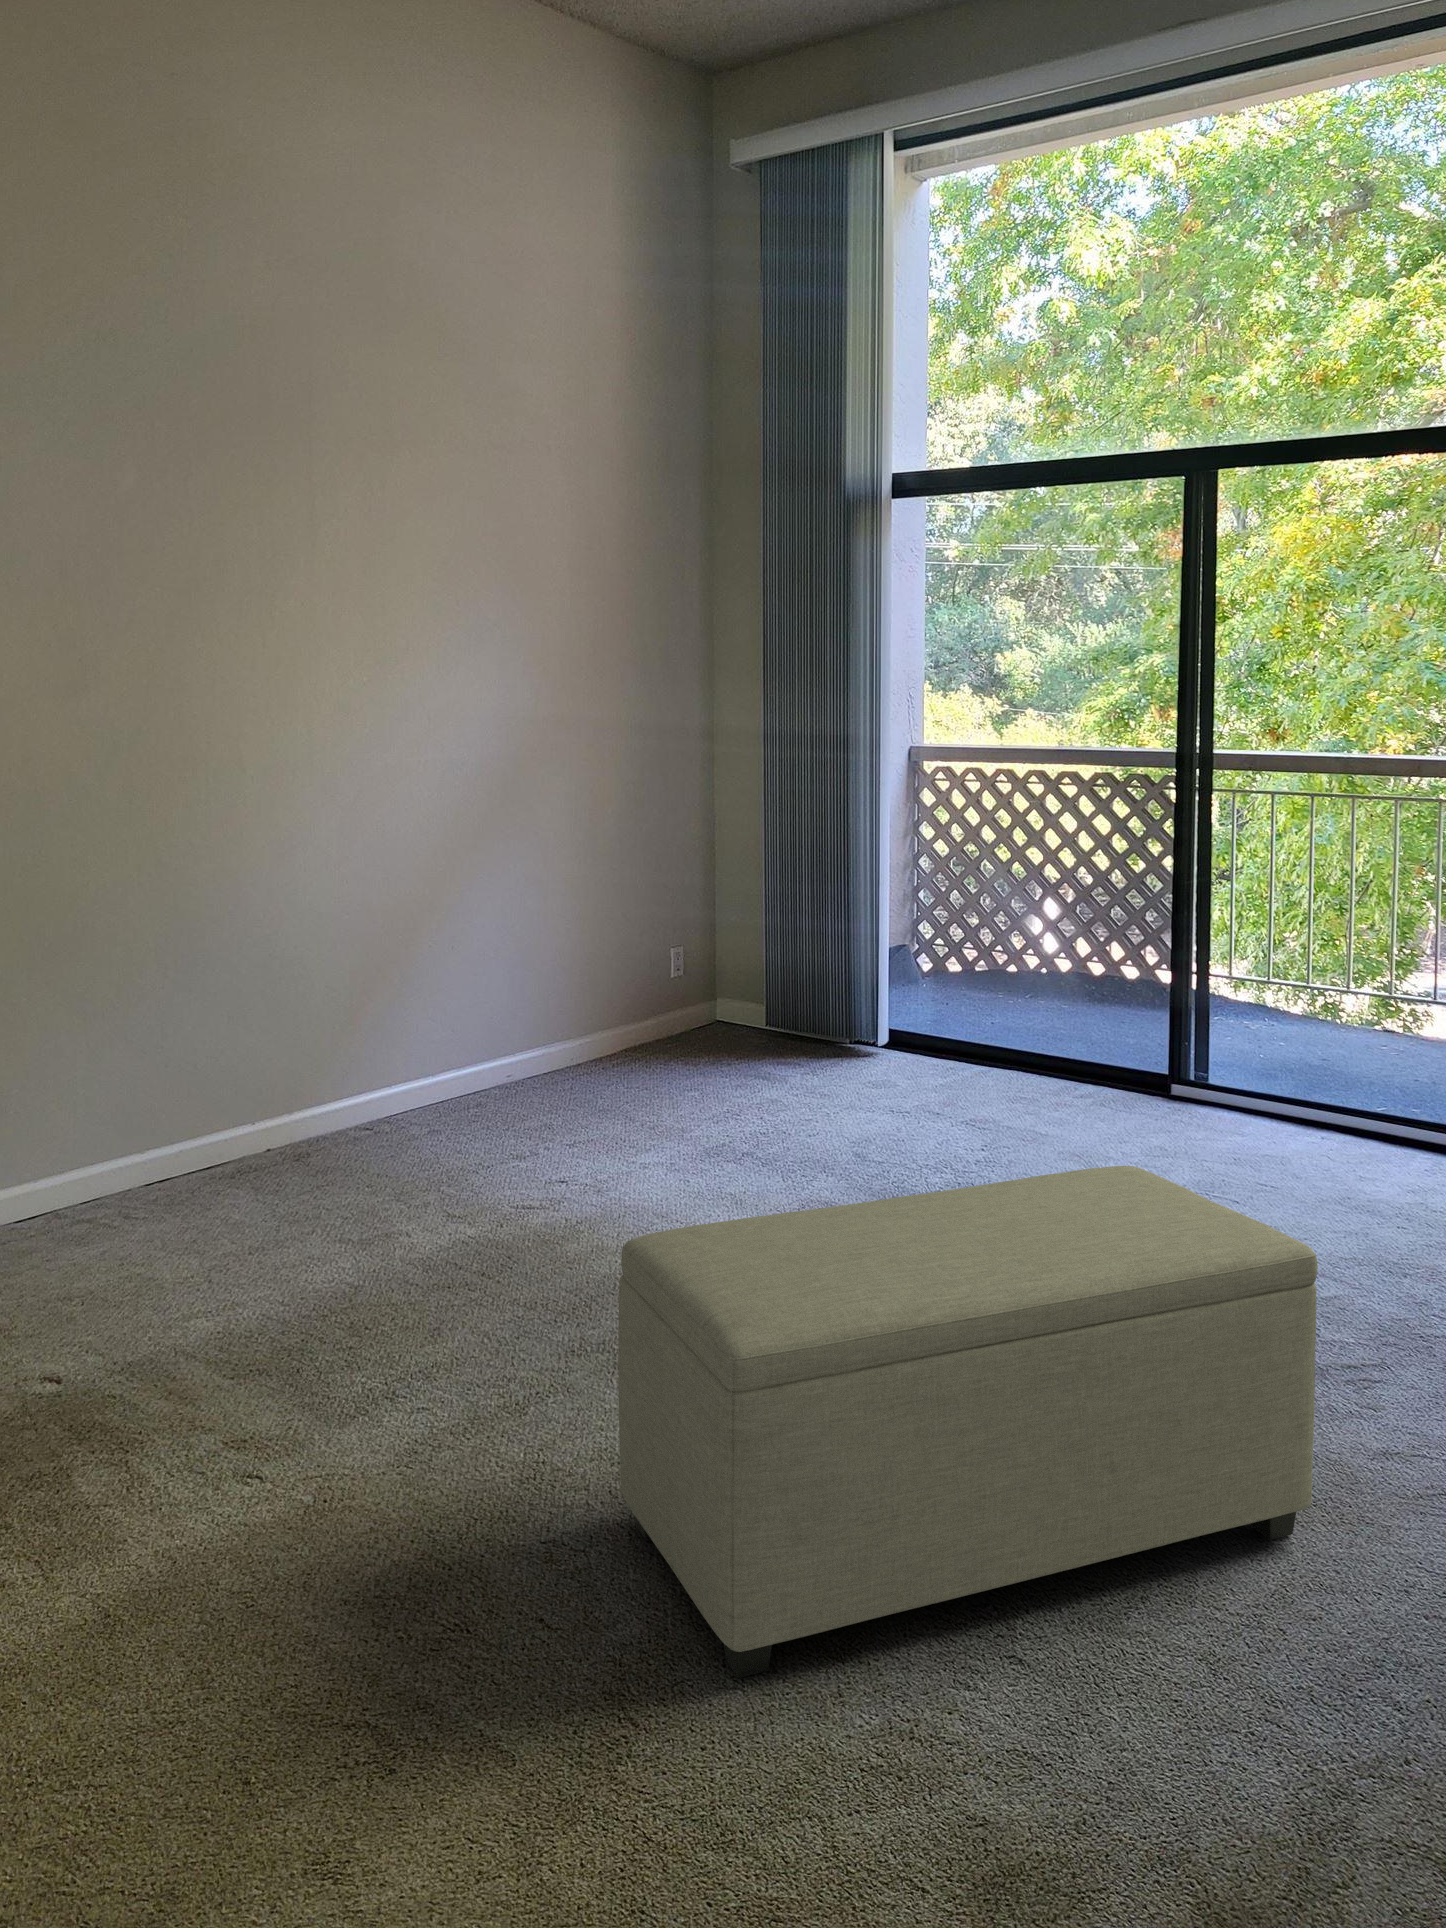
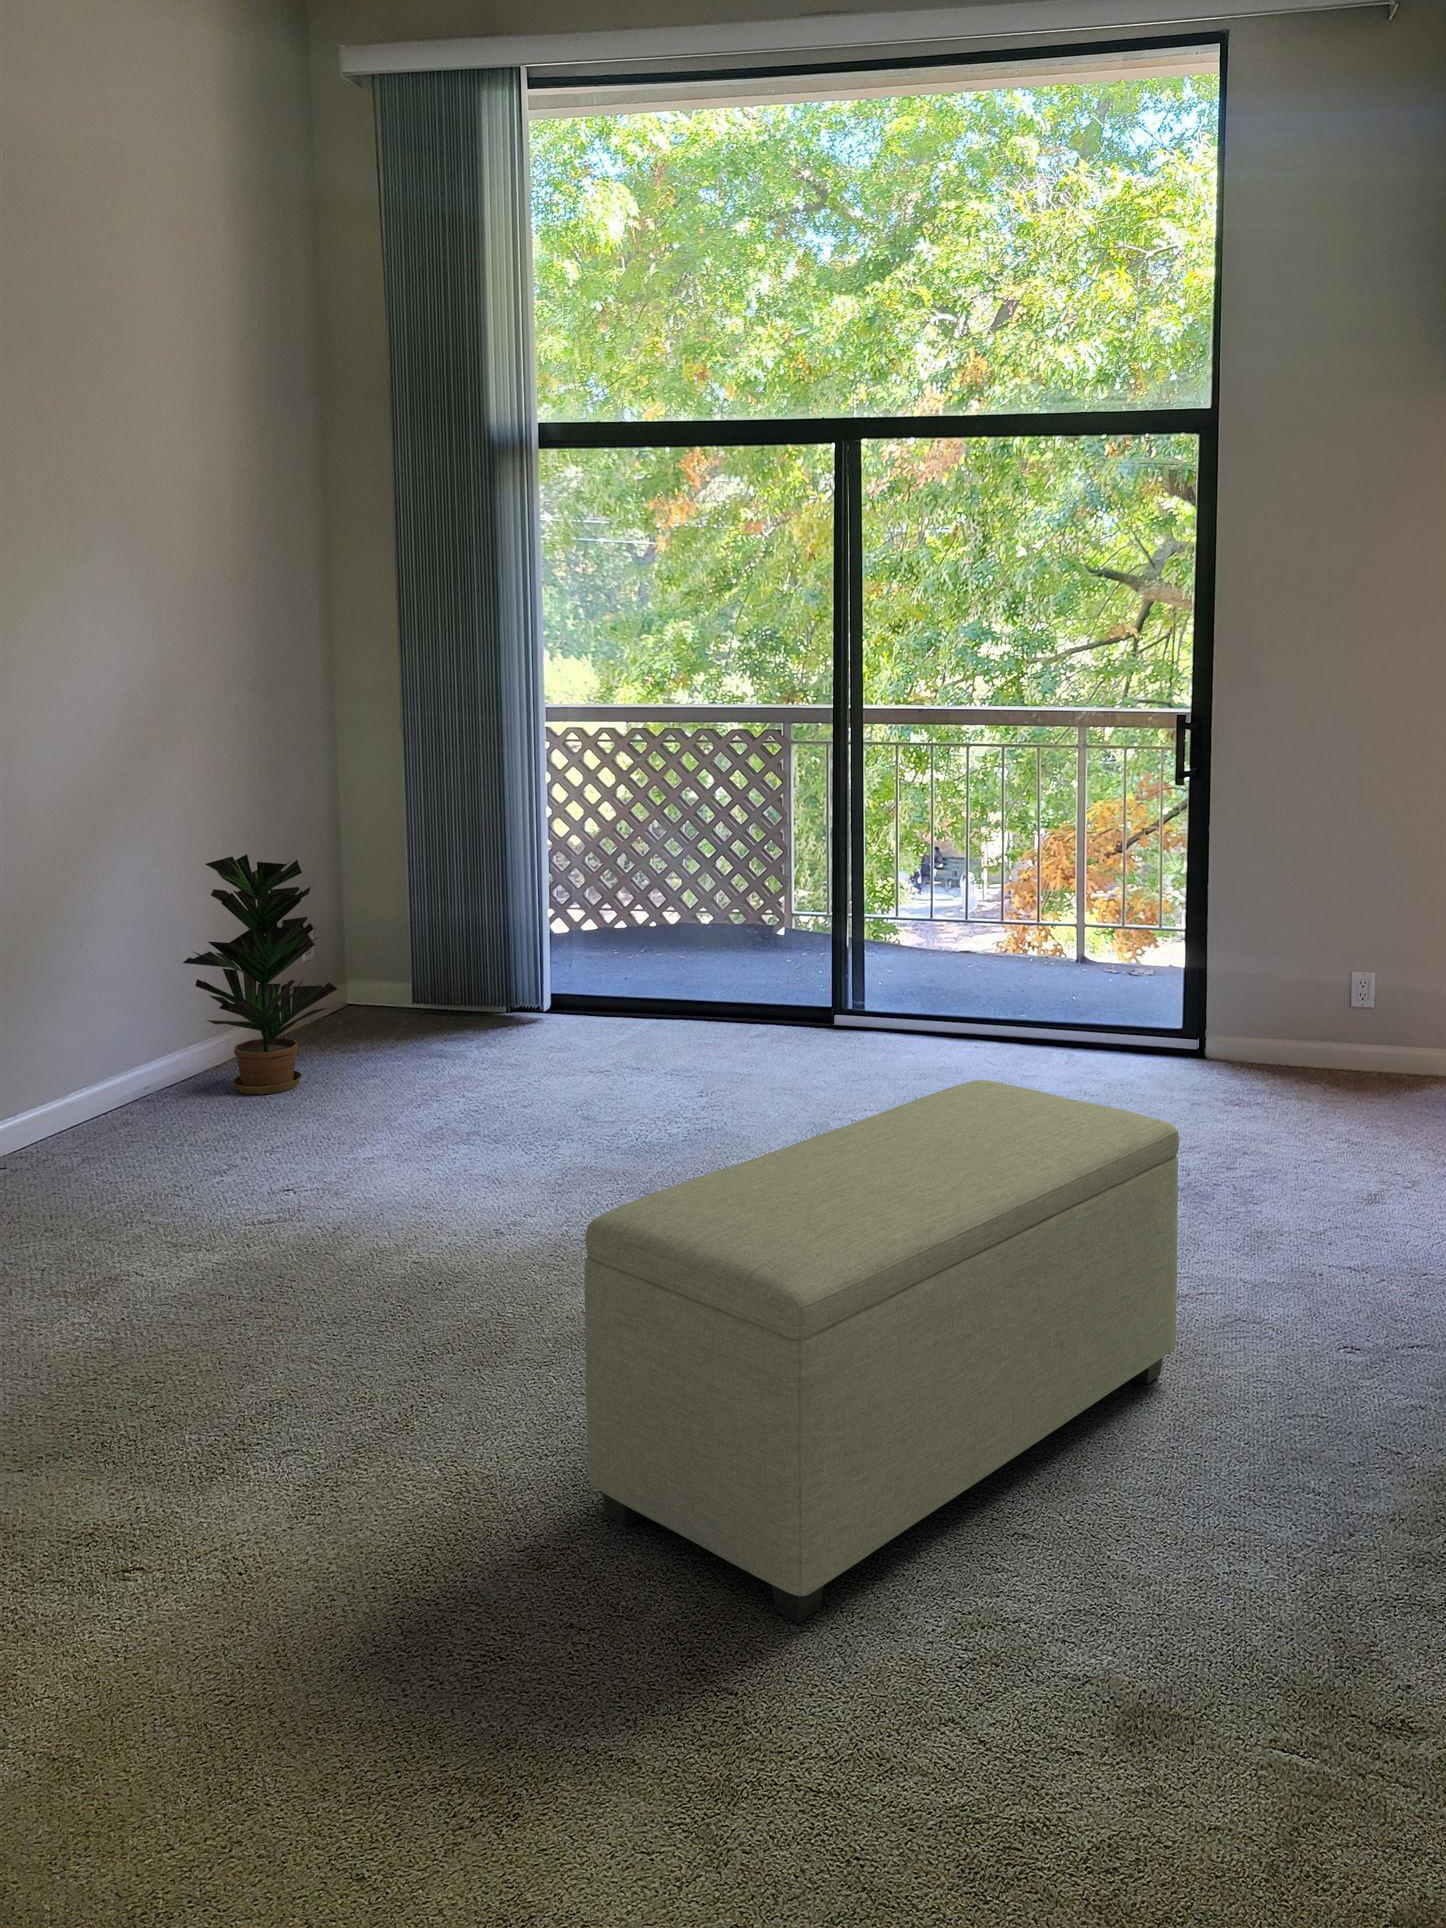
potted plant: none [549,874,672,1090] -> present [183,854,337,1094]

